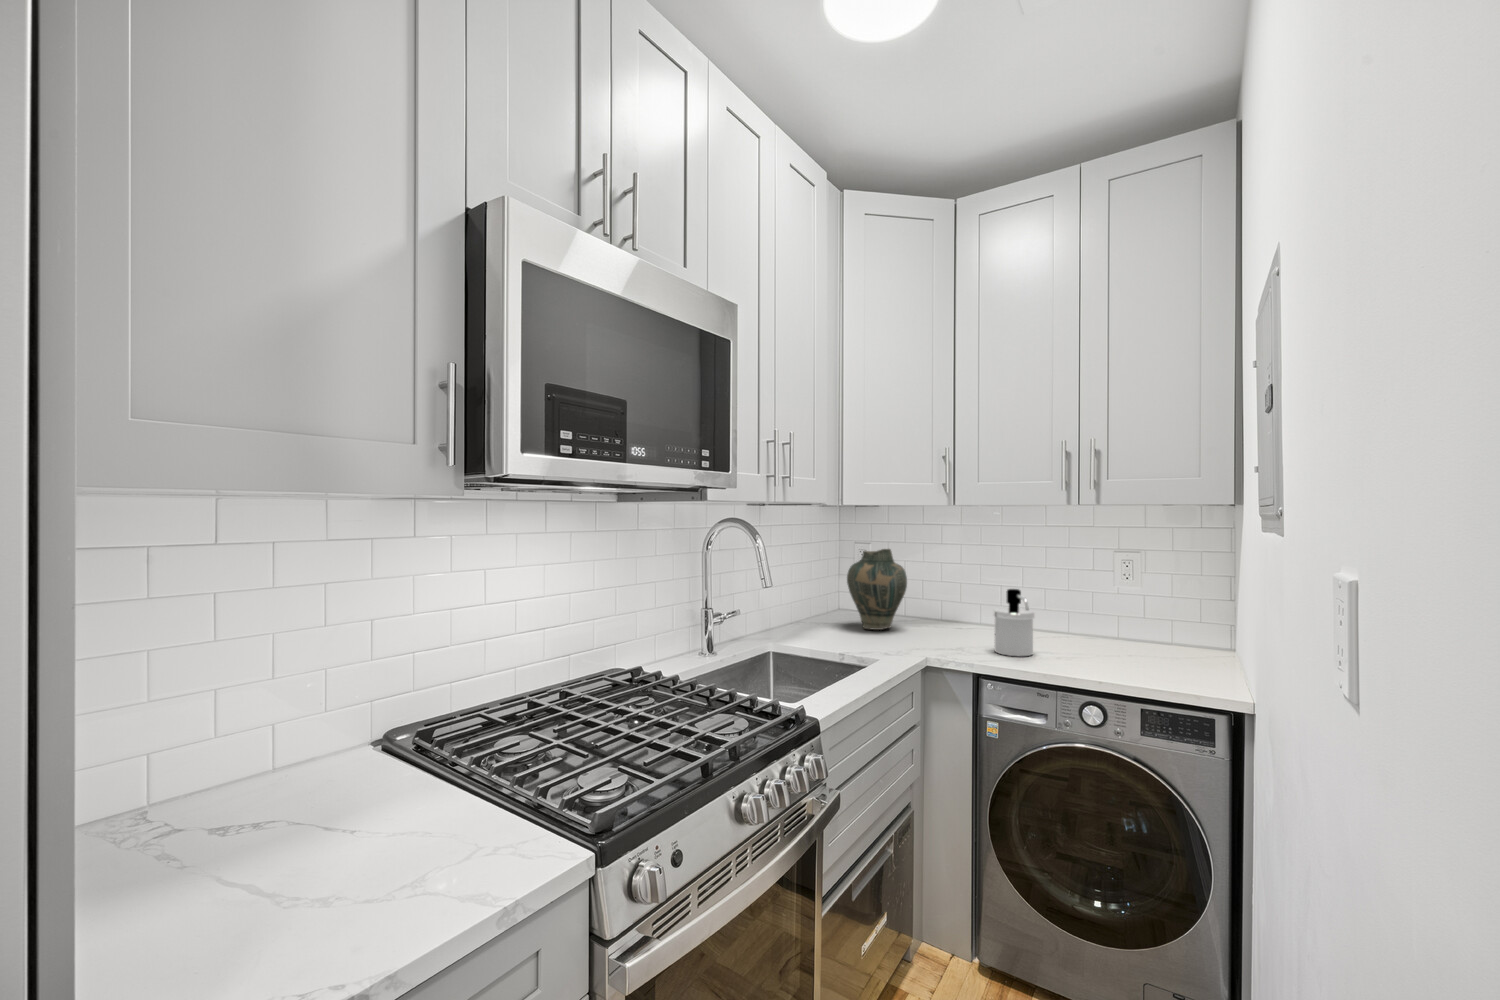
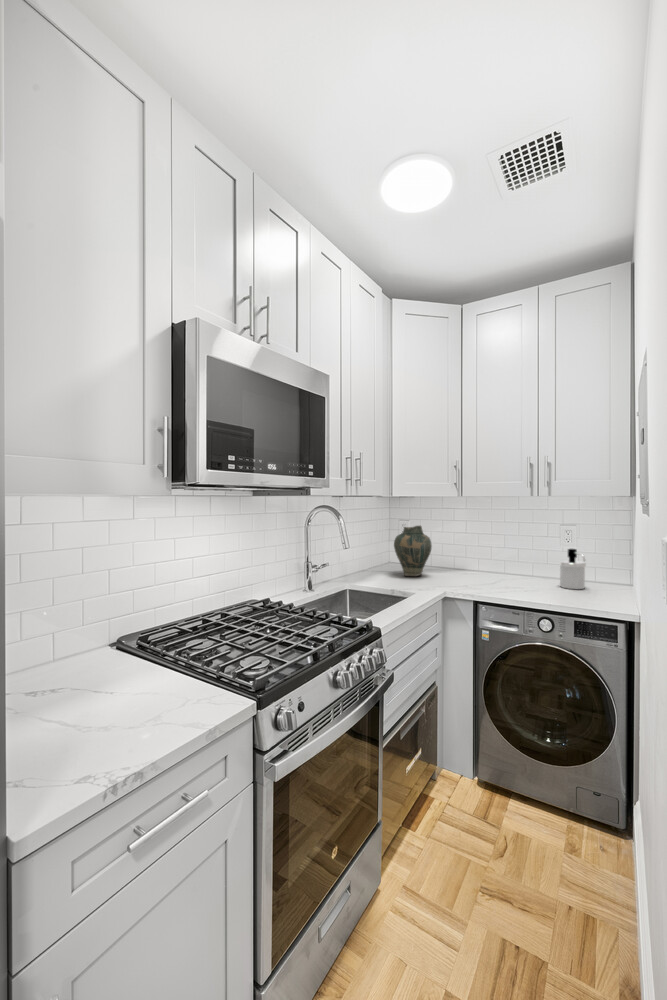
soap dispenser: present [993,589,1035,656] -> present [559,549,586,589]

